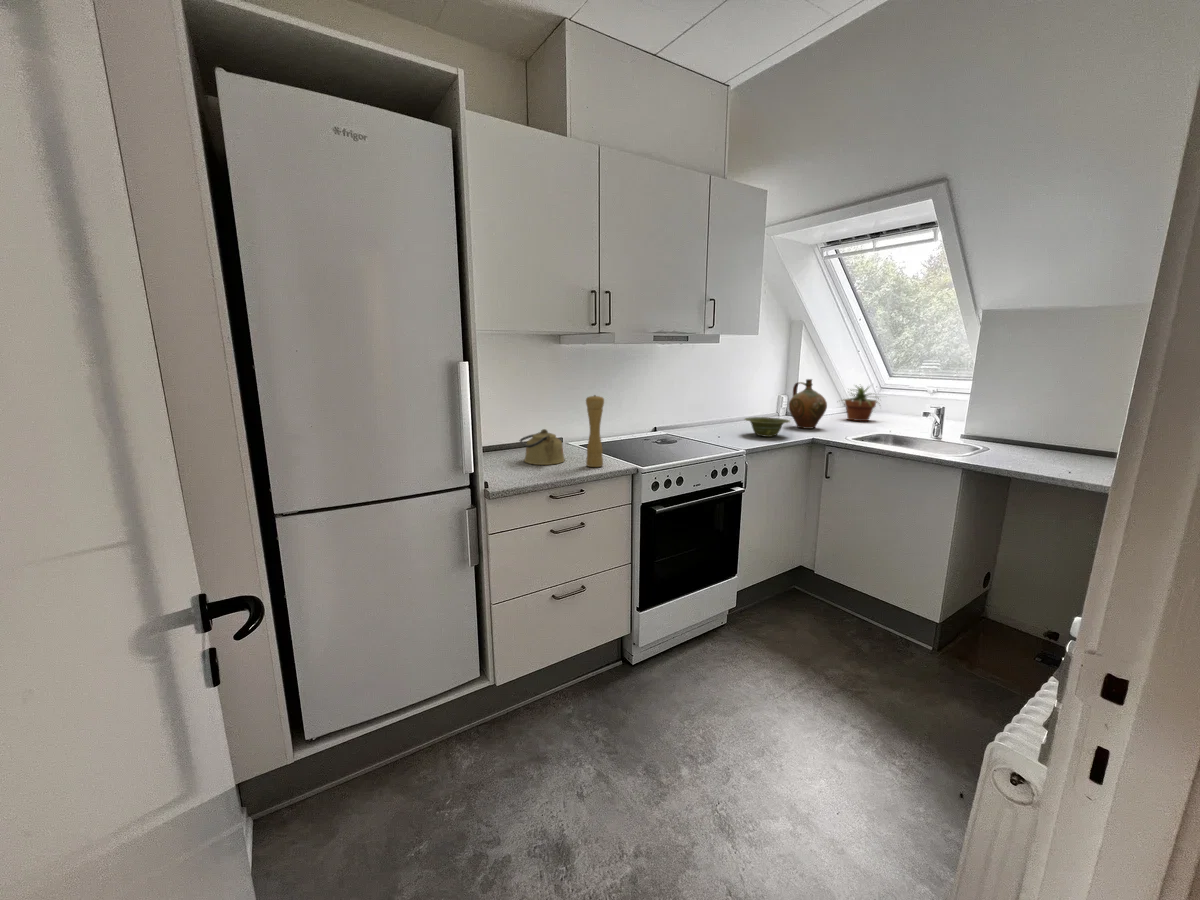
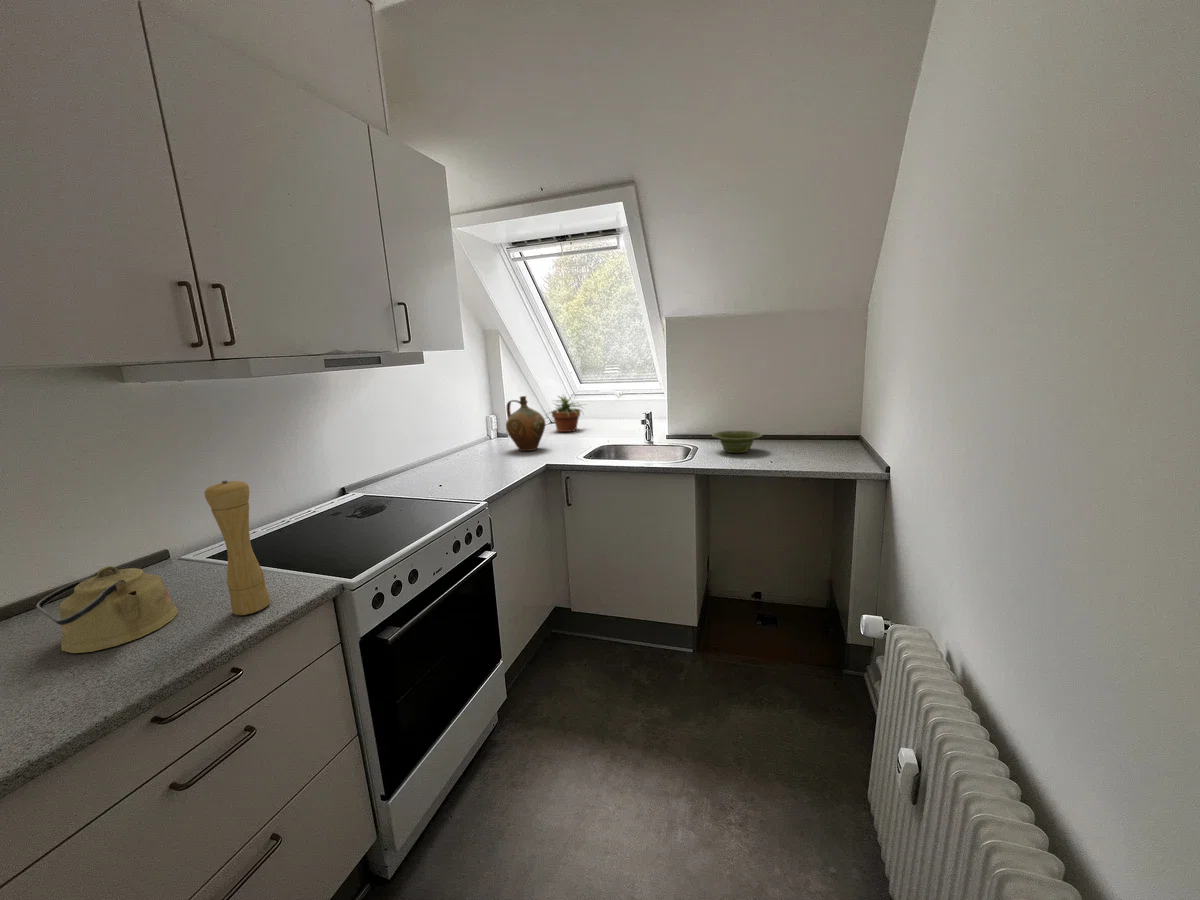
dish: present [745,417,790,437] -> present [712,431,762,453]

